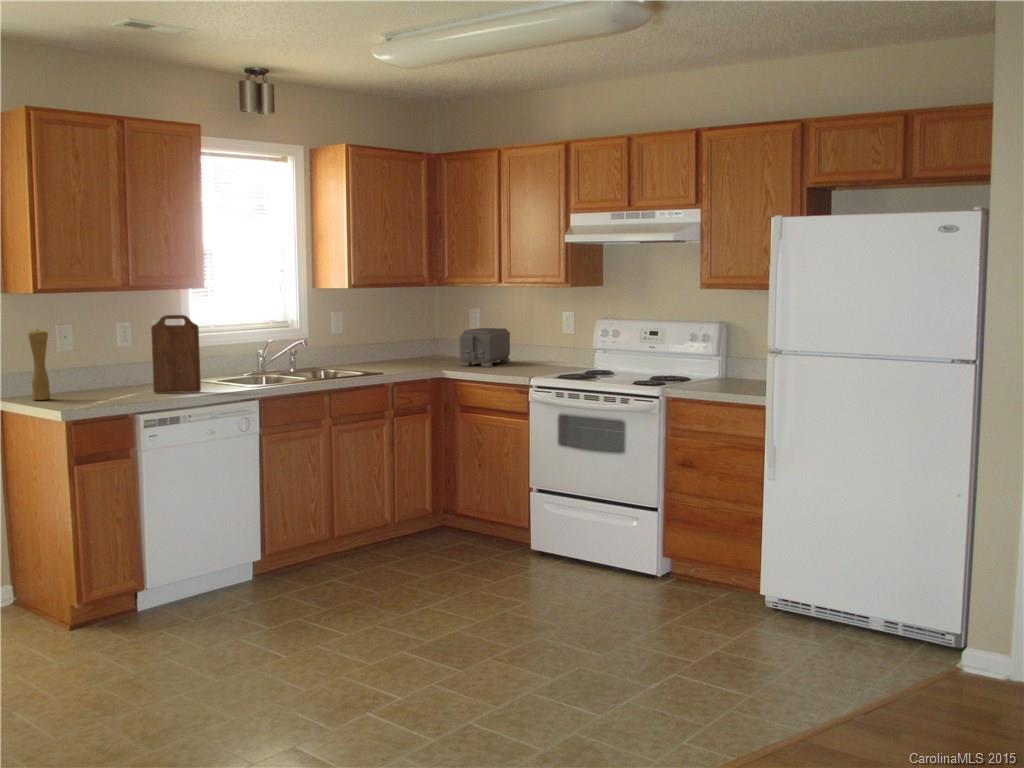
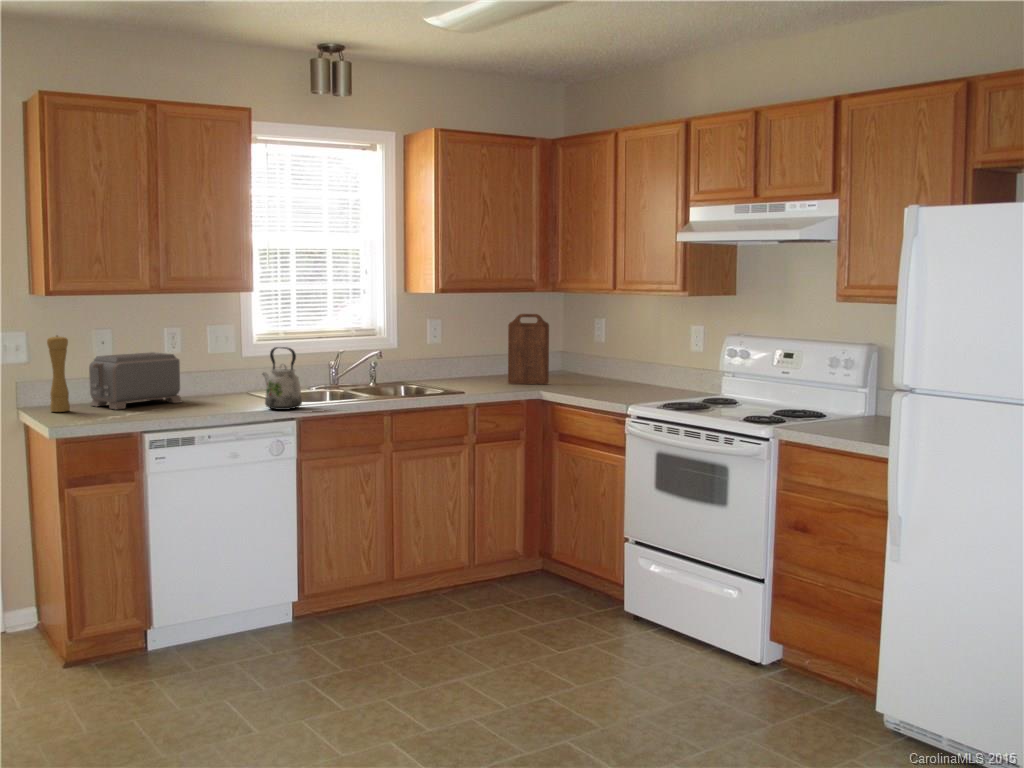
cutting board: present [151,315,201,393] -> present [508,314,549,384]
toaster: present [459,328,511,367] -> present [89,352,182,409]
kettle: none [222,336,263,391] -> present [262,347,302,410]

